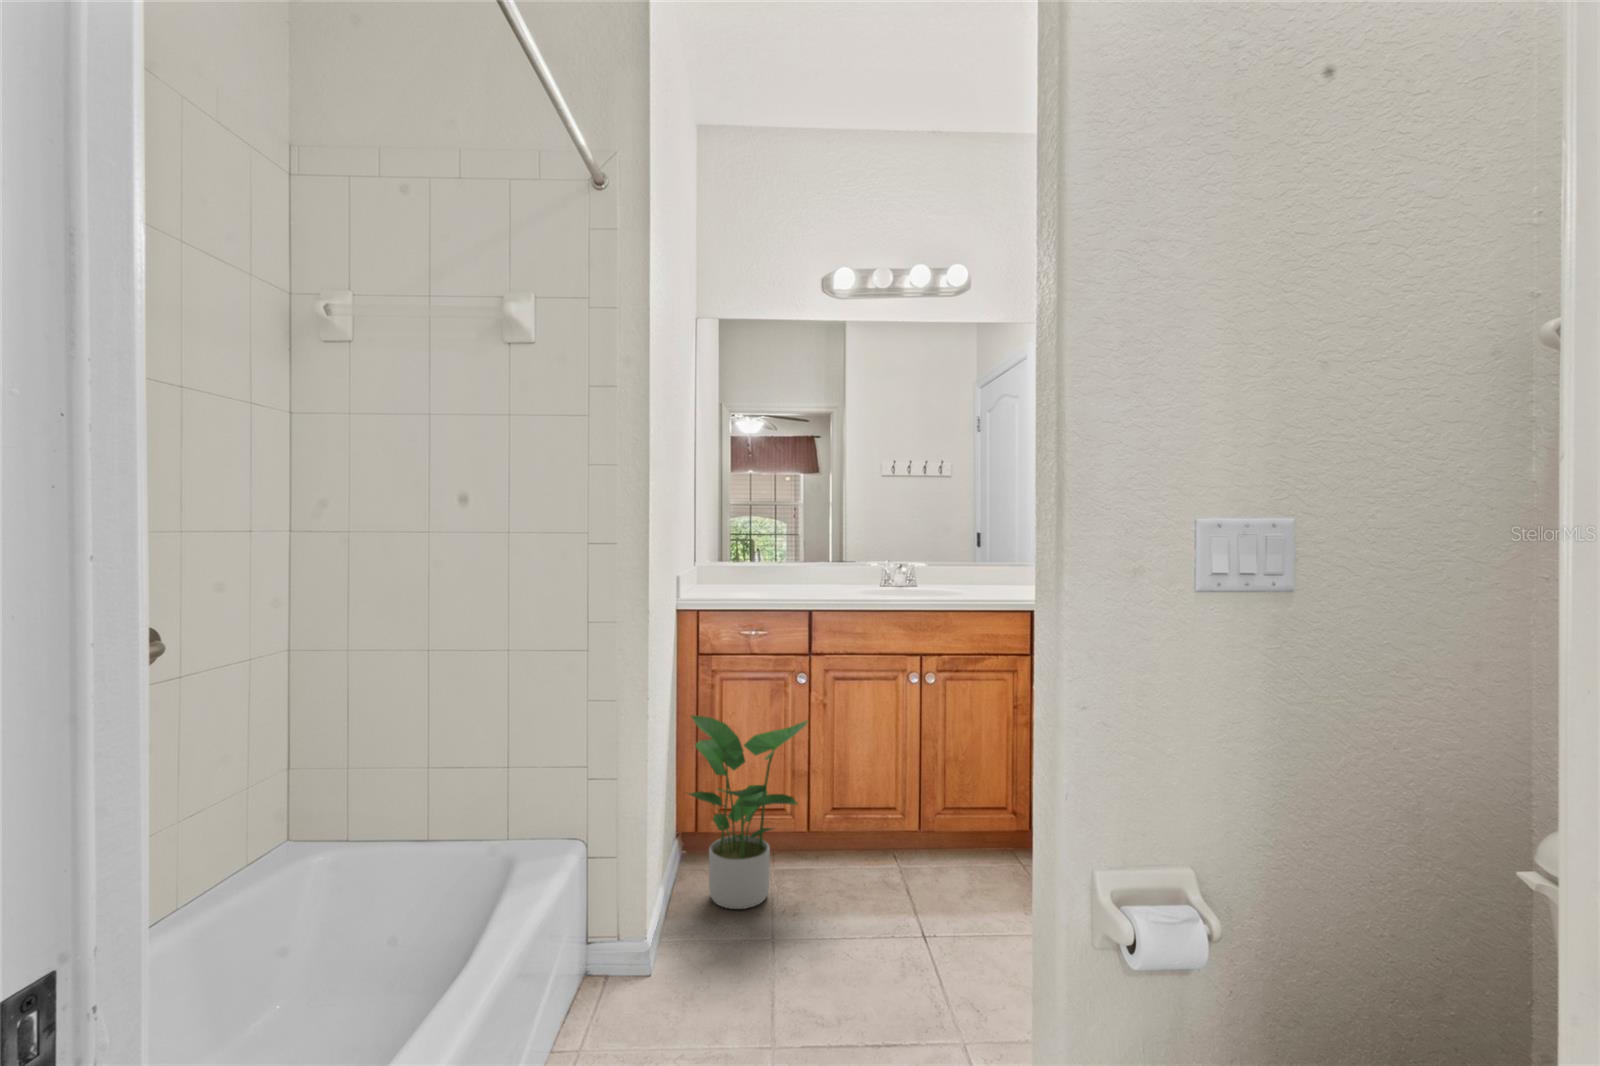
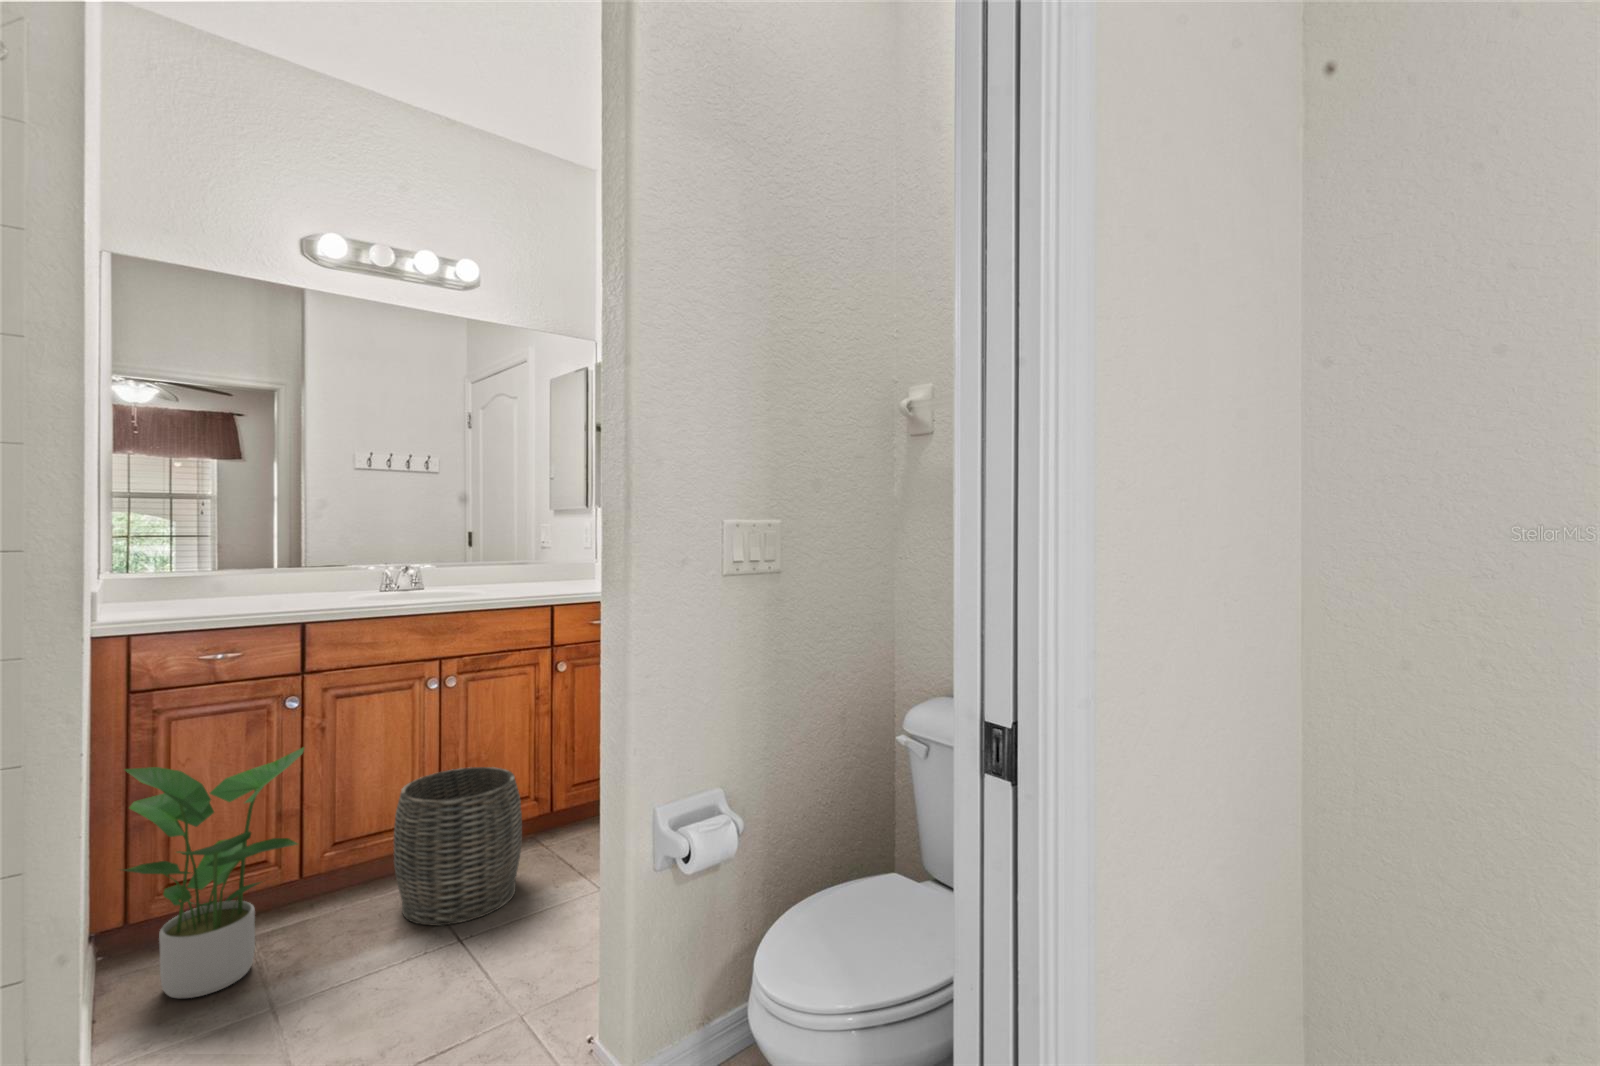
woven basket: none [875,764,991,917] -> present [394,767,522,926]

